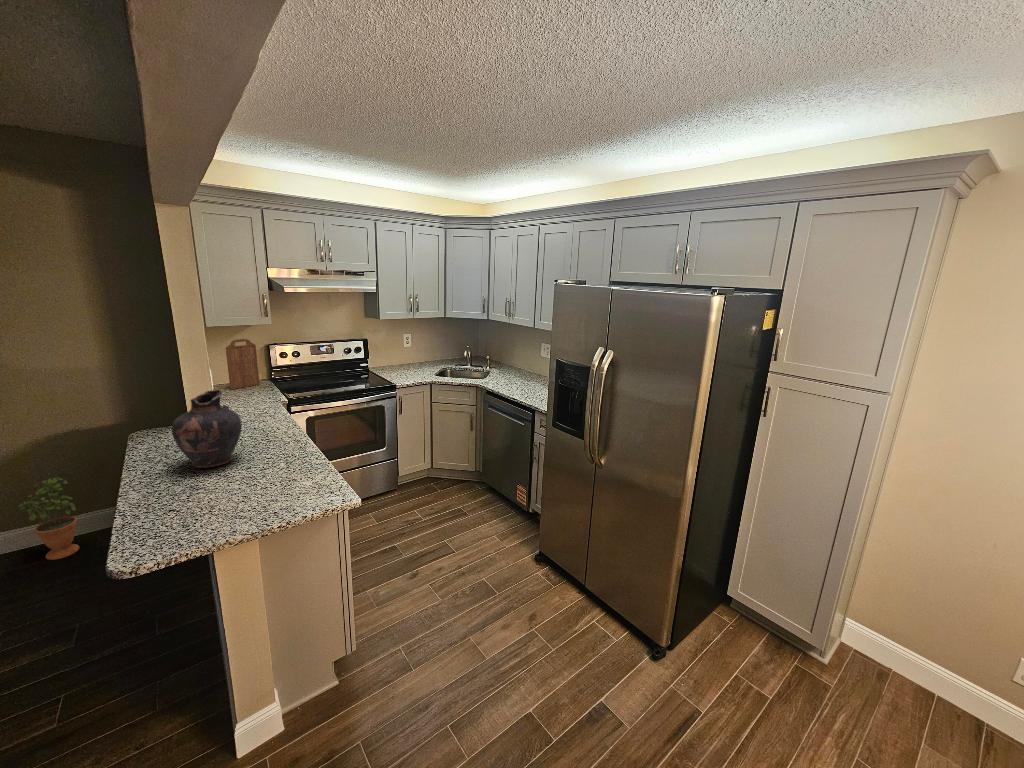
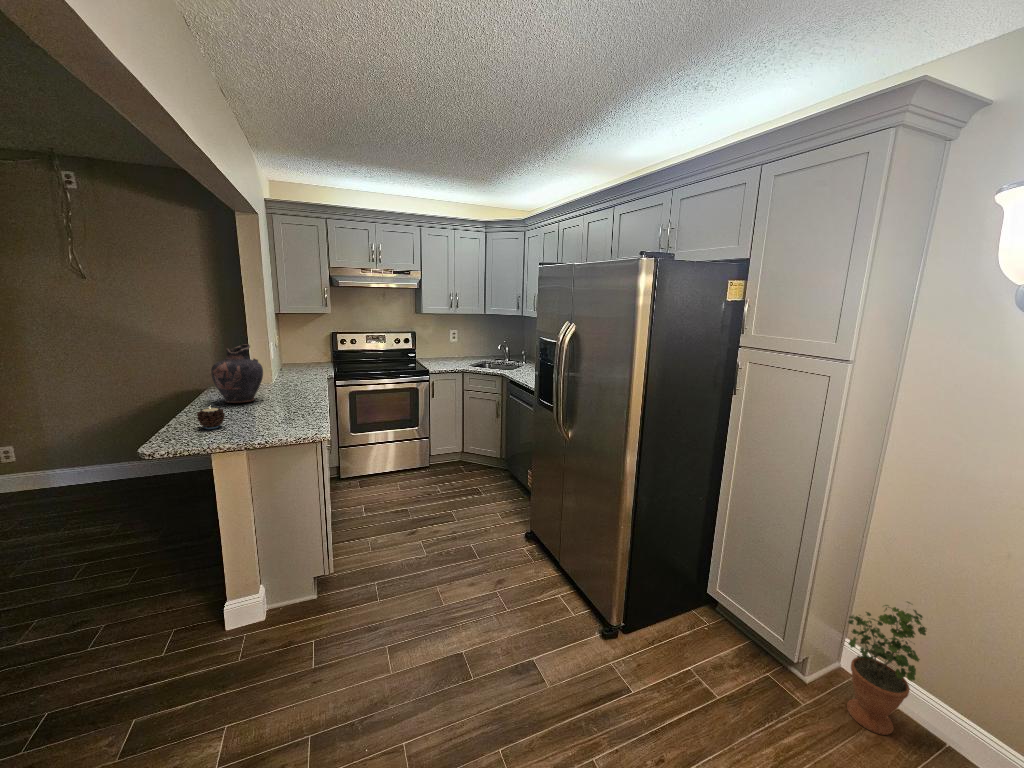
cutting board: present [226,339,260,390] -> none [294,324,320,366]
potted plant: present [19,475,79,560] -> present [847,602,926,735]
candle: none [191,491,231,522] -> present [197,408,225,429]

